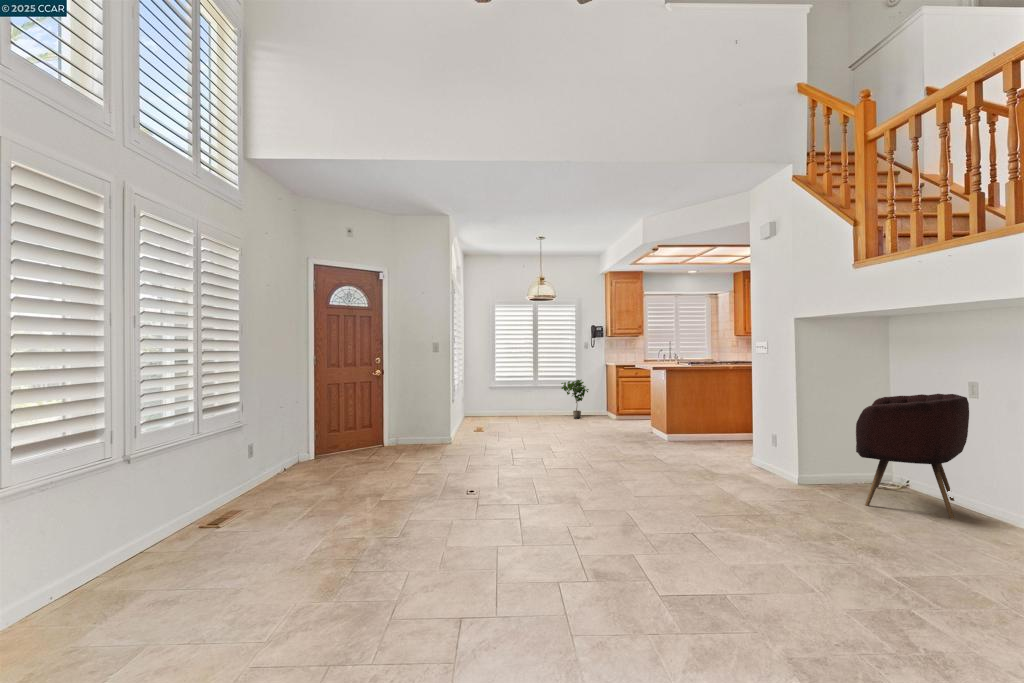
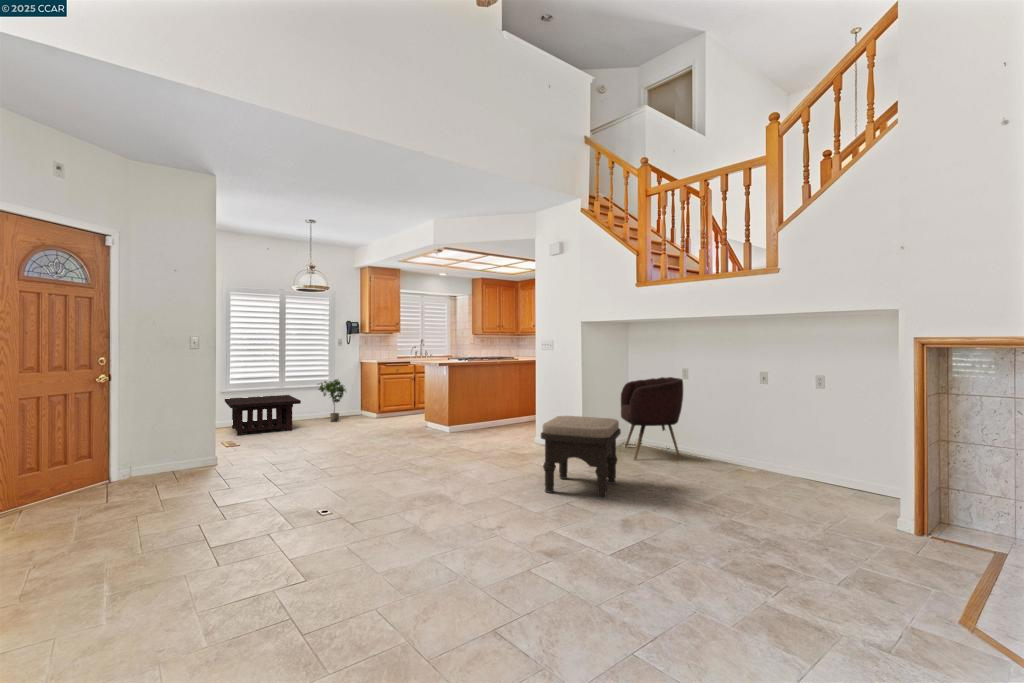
coffee table: none [488,392,541,423] -> present [225,395,301,436]
ottoman: none [677,432,797,542] -> present [541,416,621,499]

